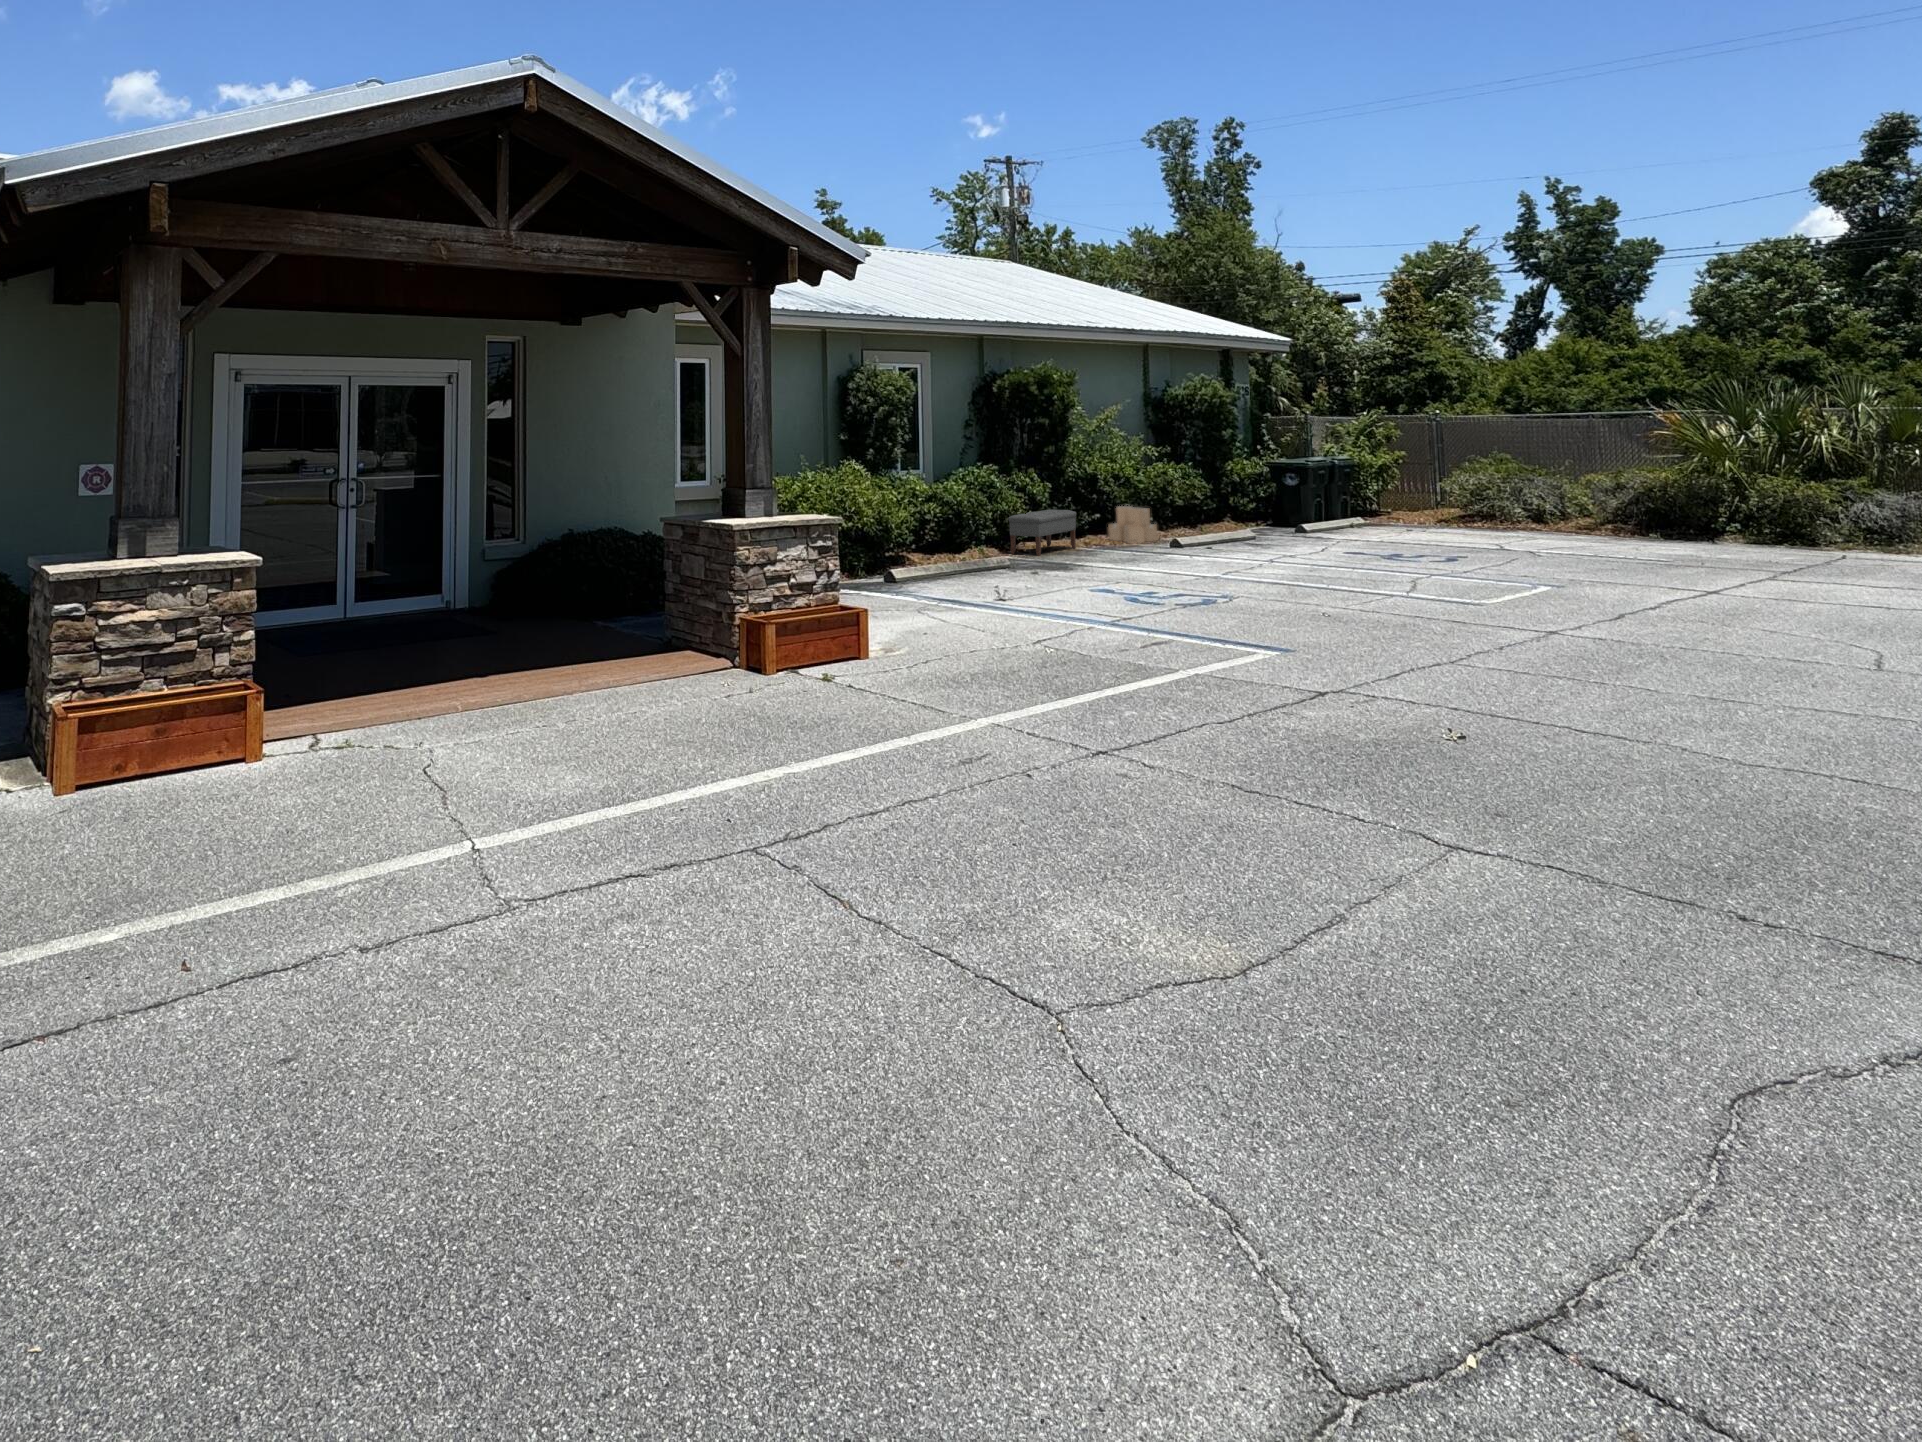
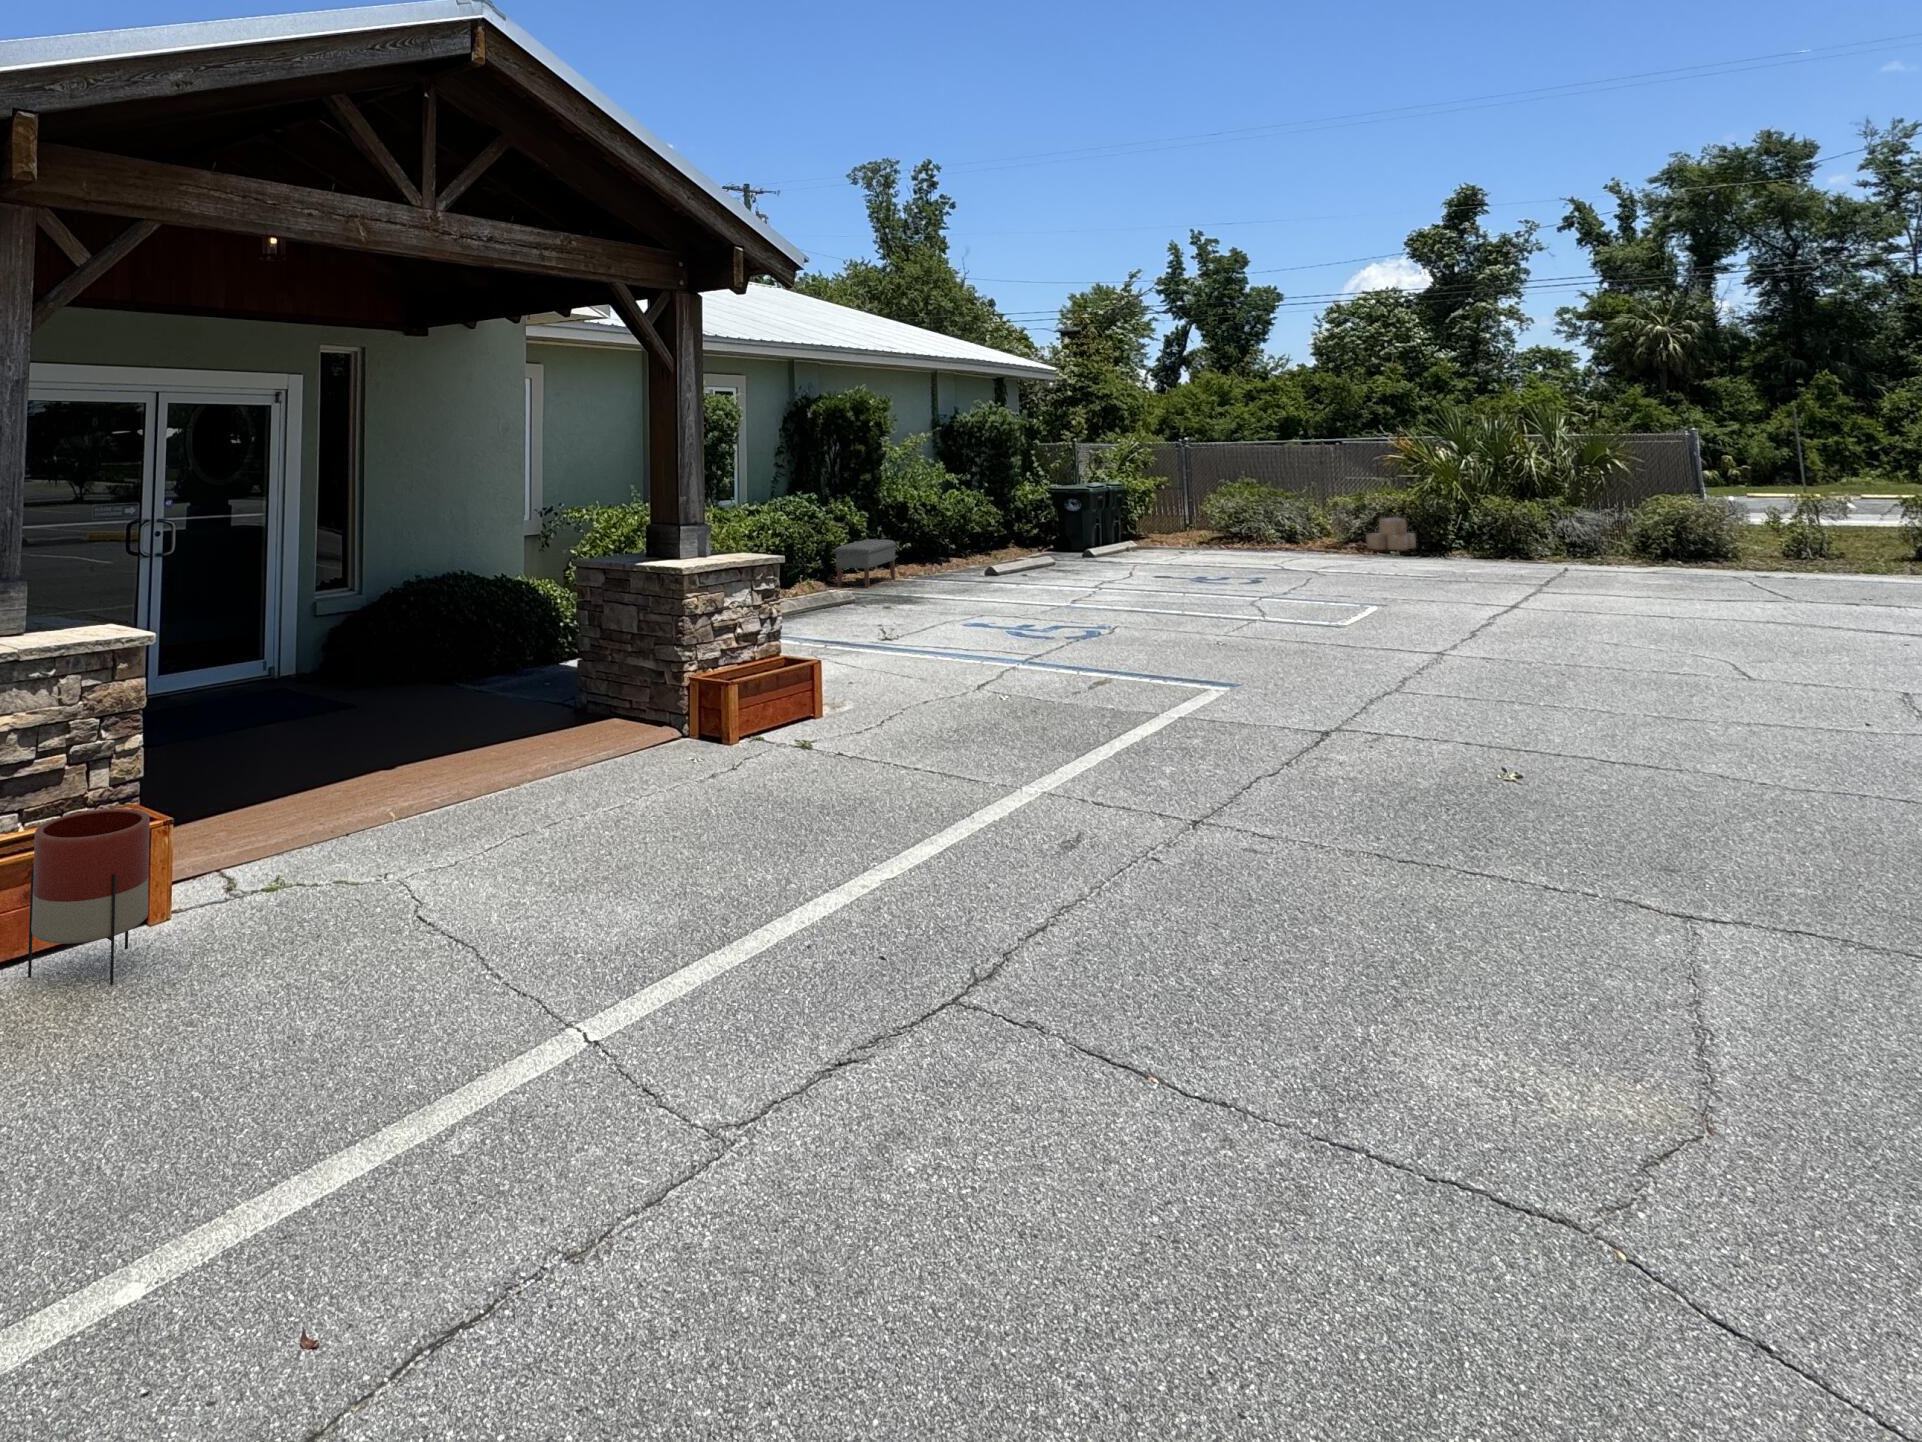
cardboard box: present [1108,506,1158,543] -> present [1366,518,1416,550]
planter: none [165,677,243,791] -> present [28,809,150,985]

